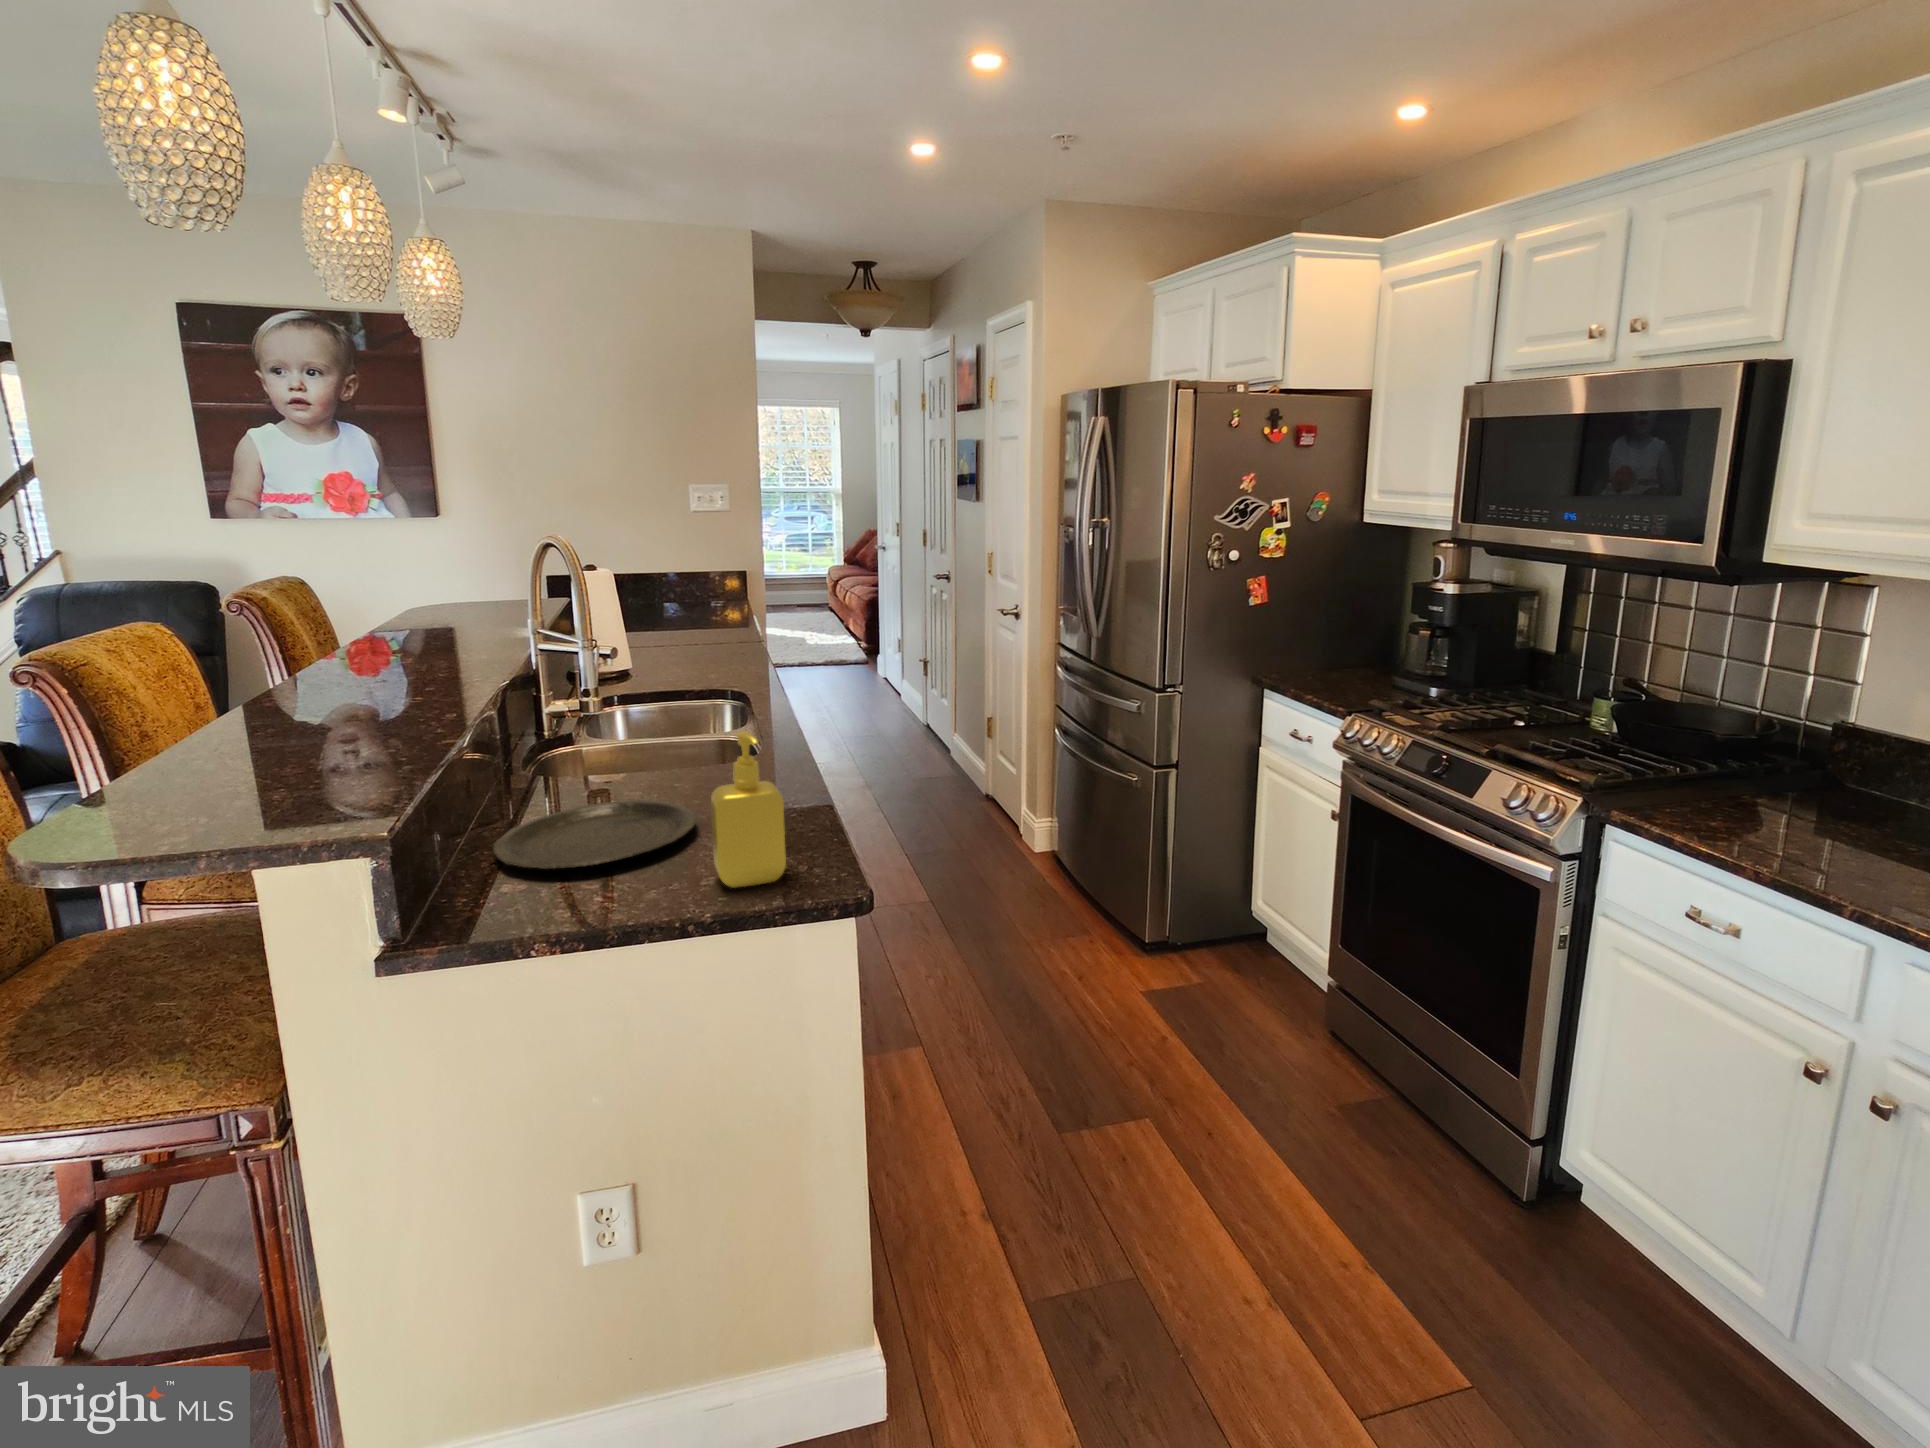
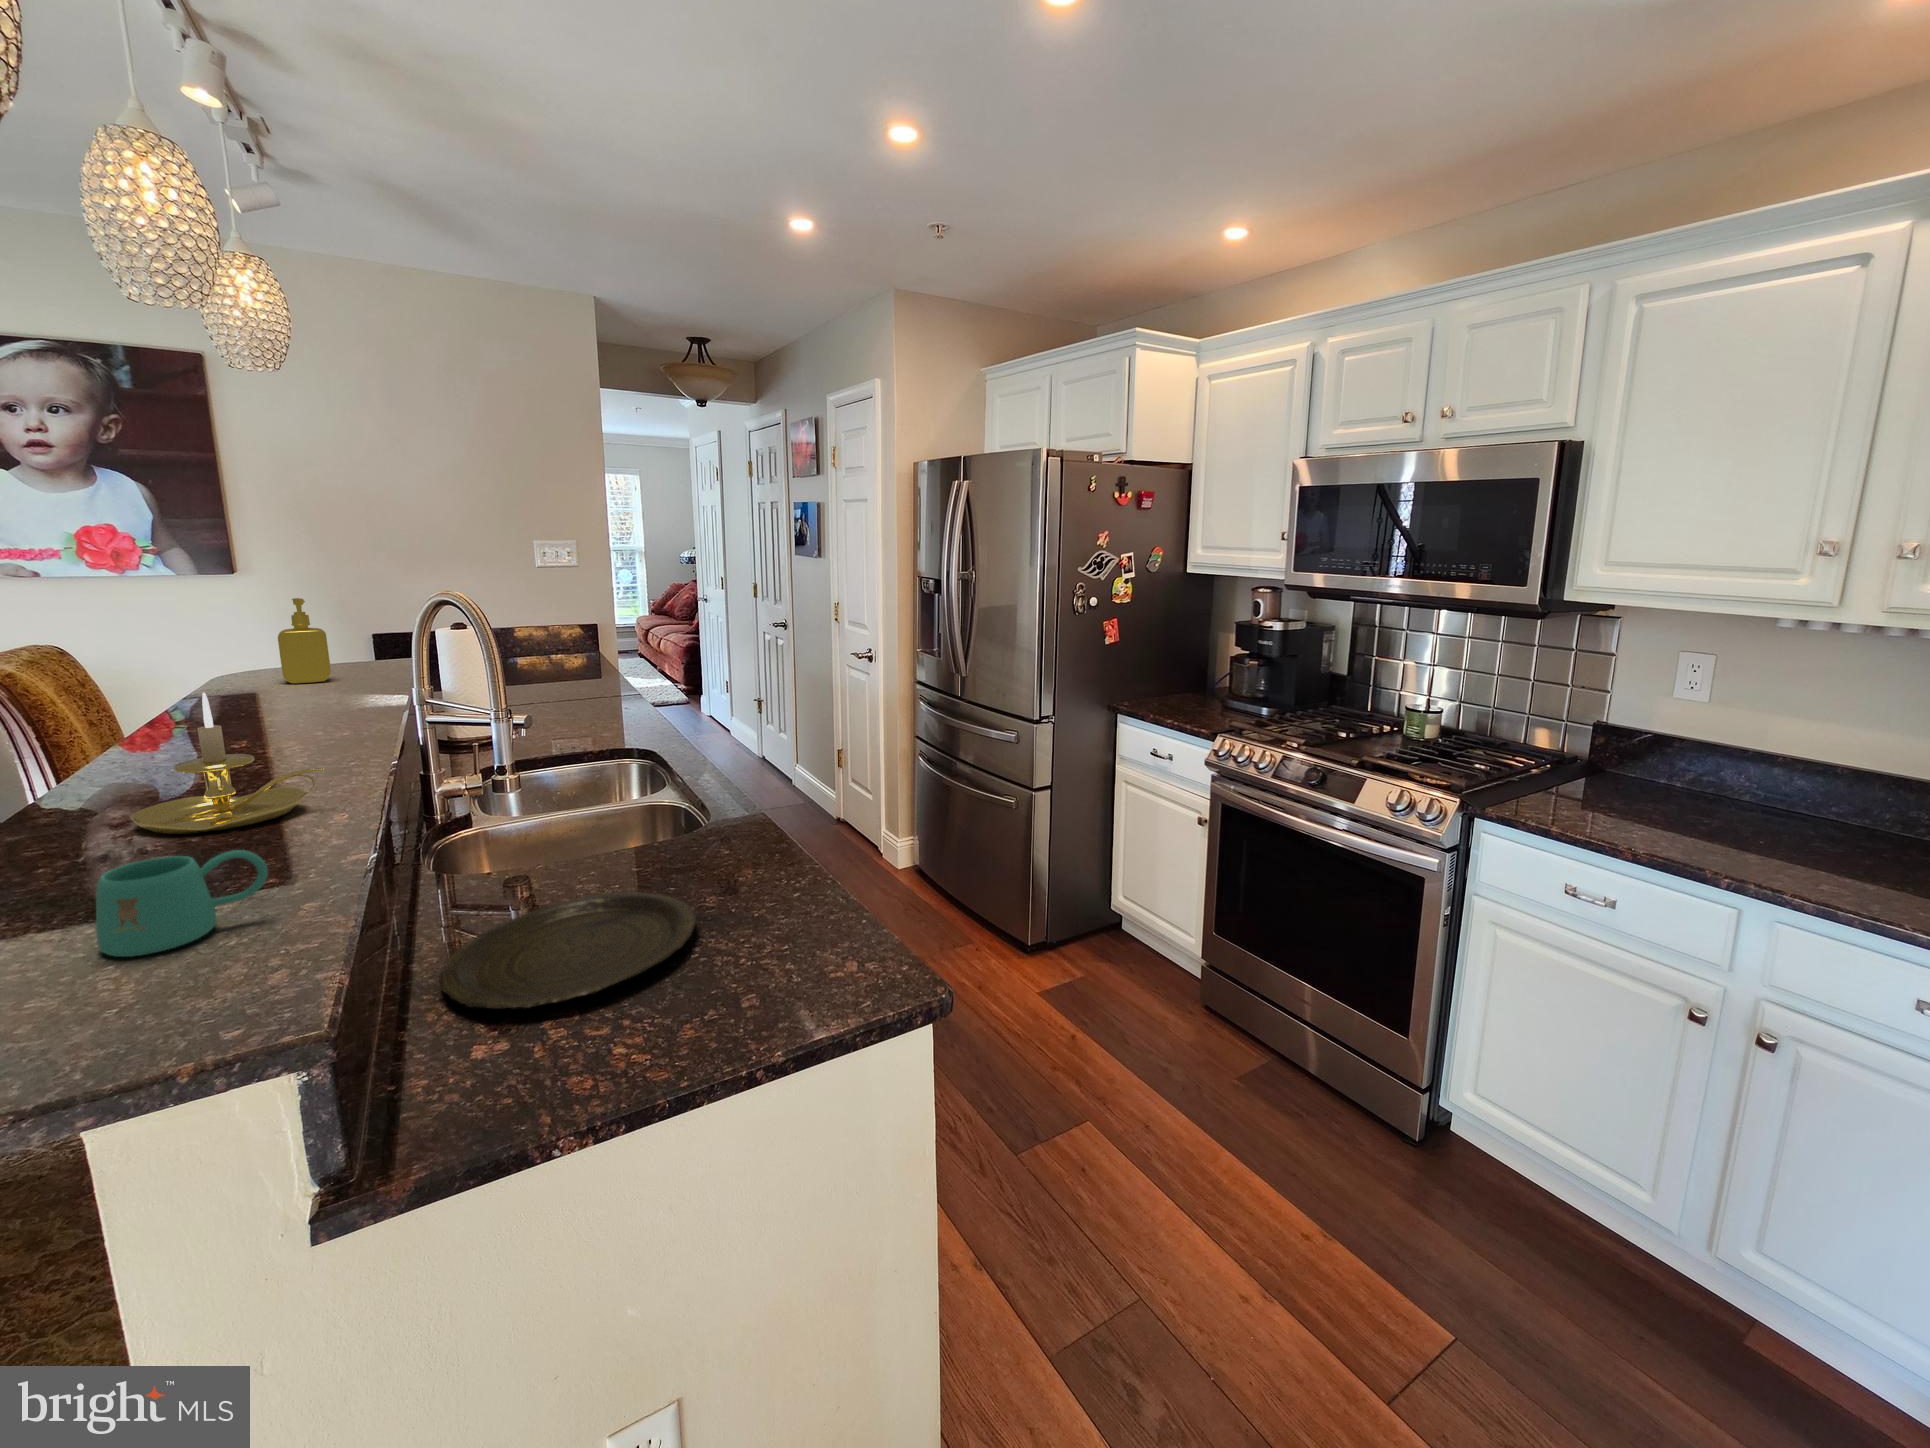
candle holder: none [310,612,439,719] -> present [130,693,326,834]
mug: none [267,721,370,786] -> present [96,850,268,957]
soap dispenser: present [711,731,786,888] -> present [278,598,331,684]

